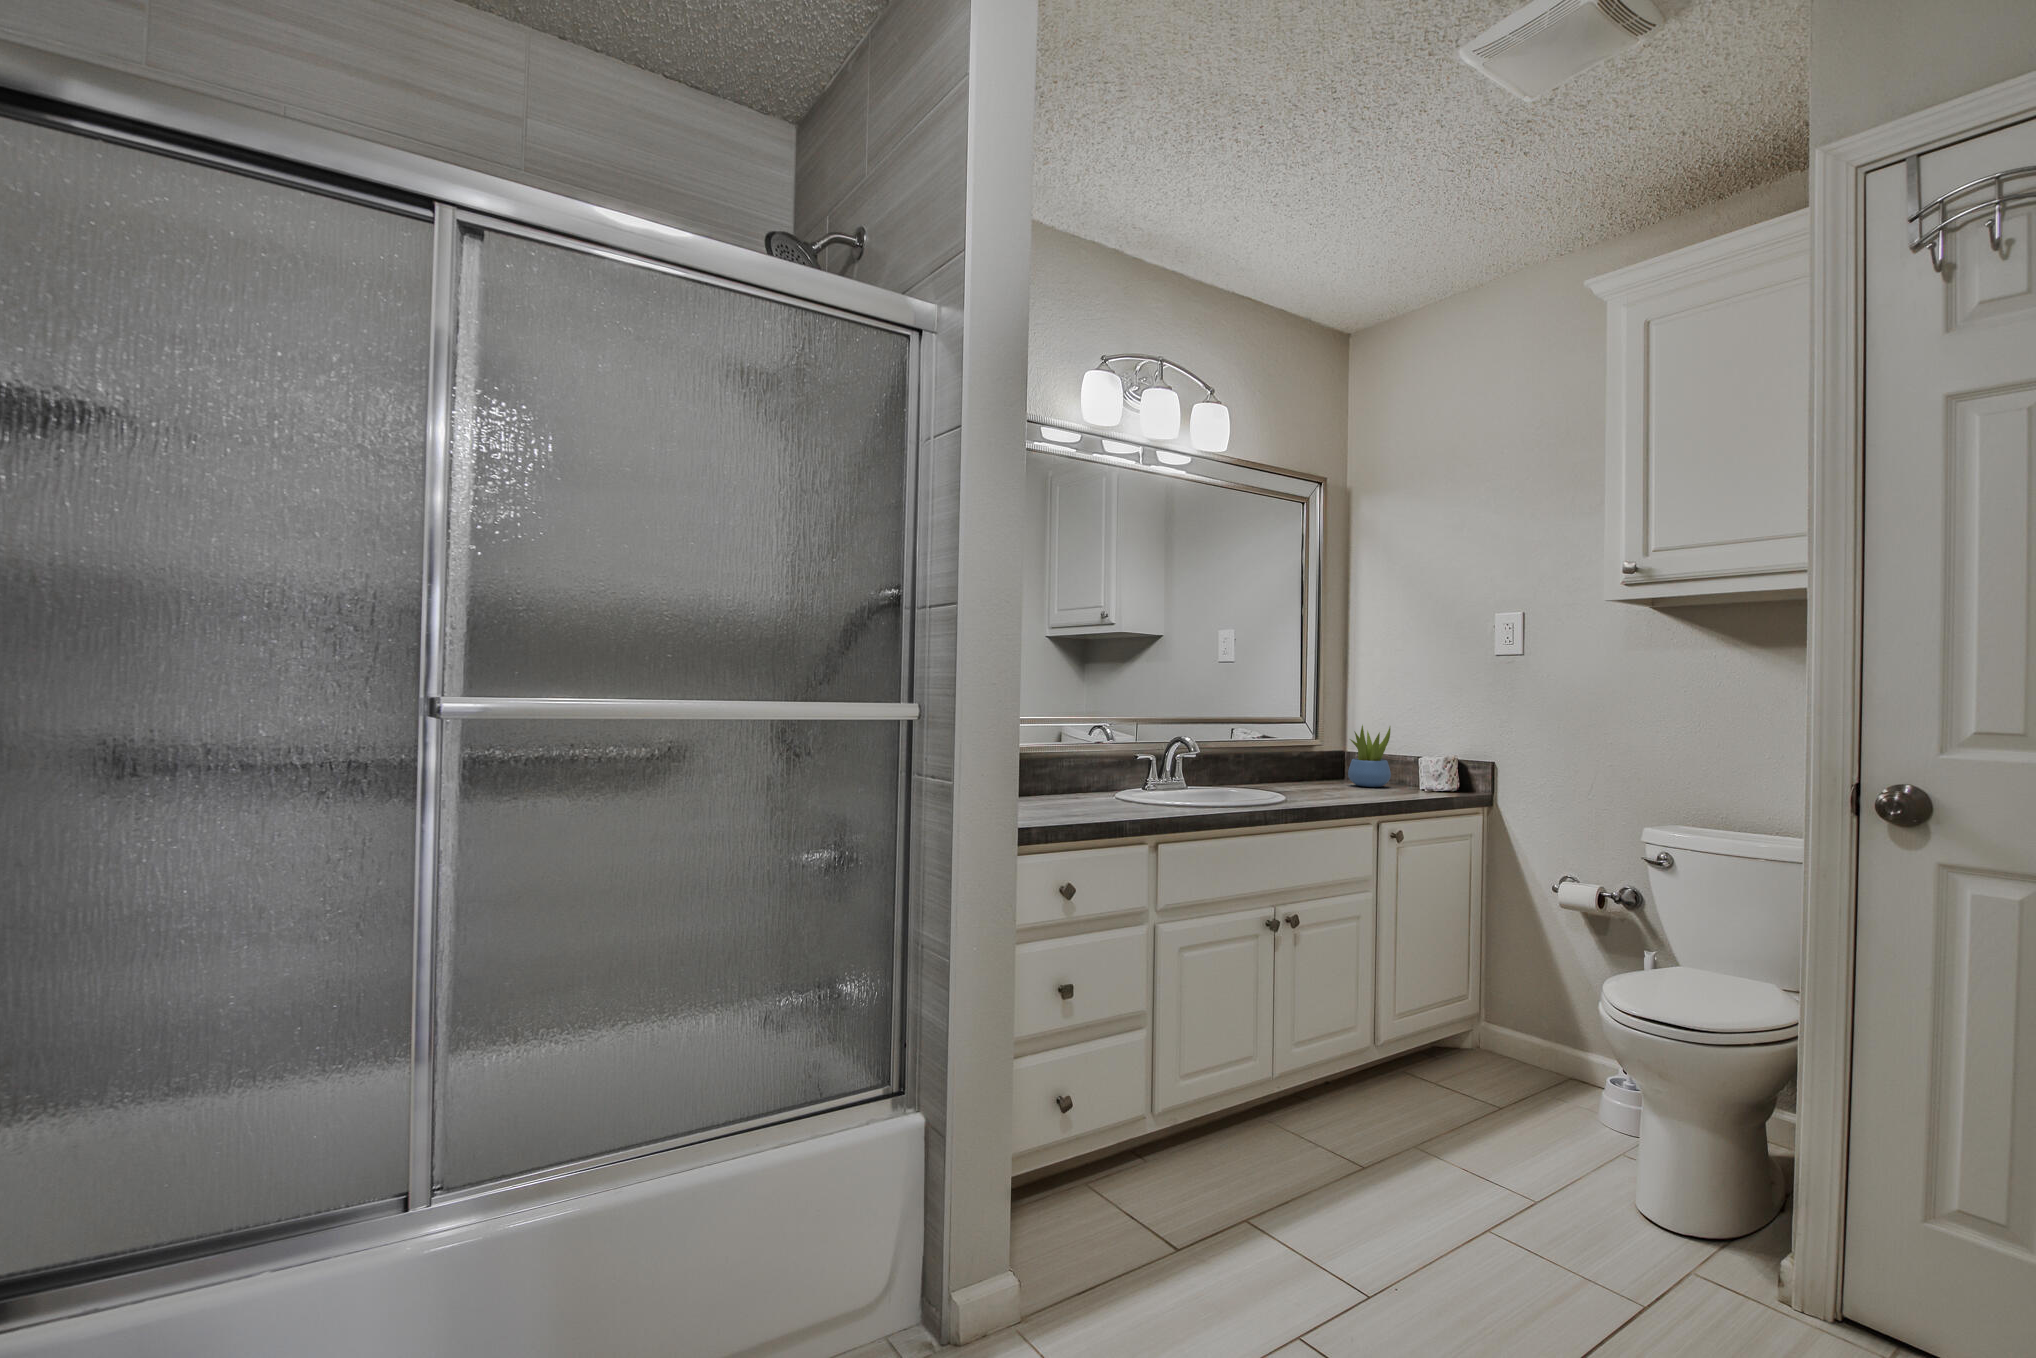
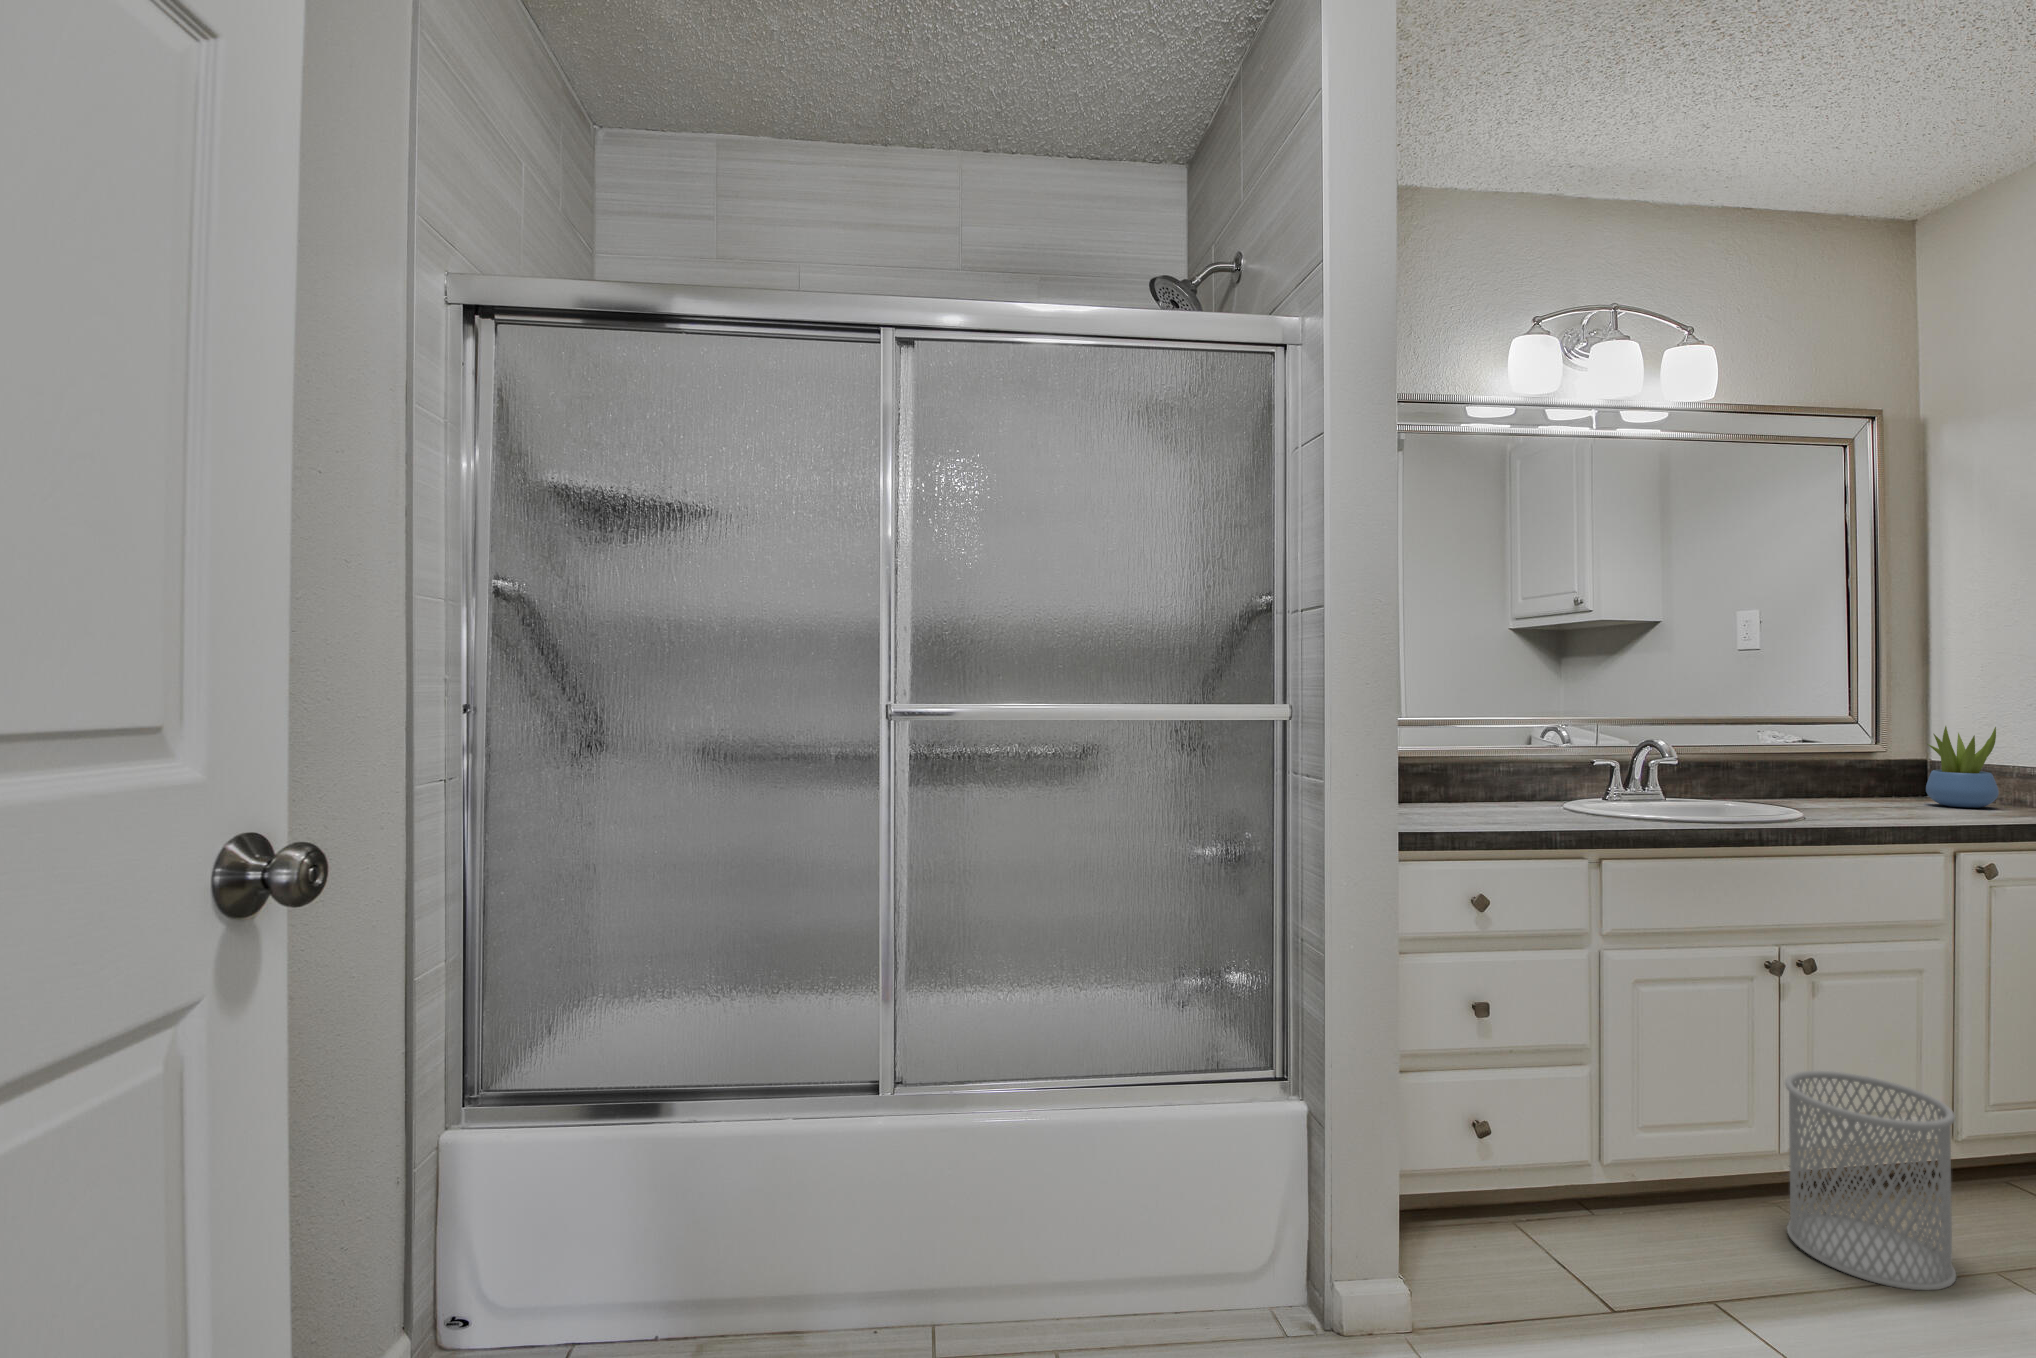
wastebasket: none [1278,1005,1388,1173] -> present [1785,1071,1956,1290]

